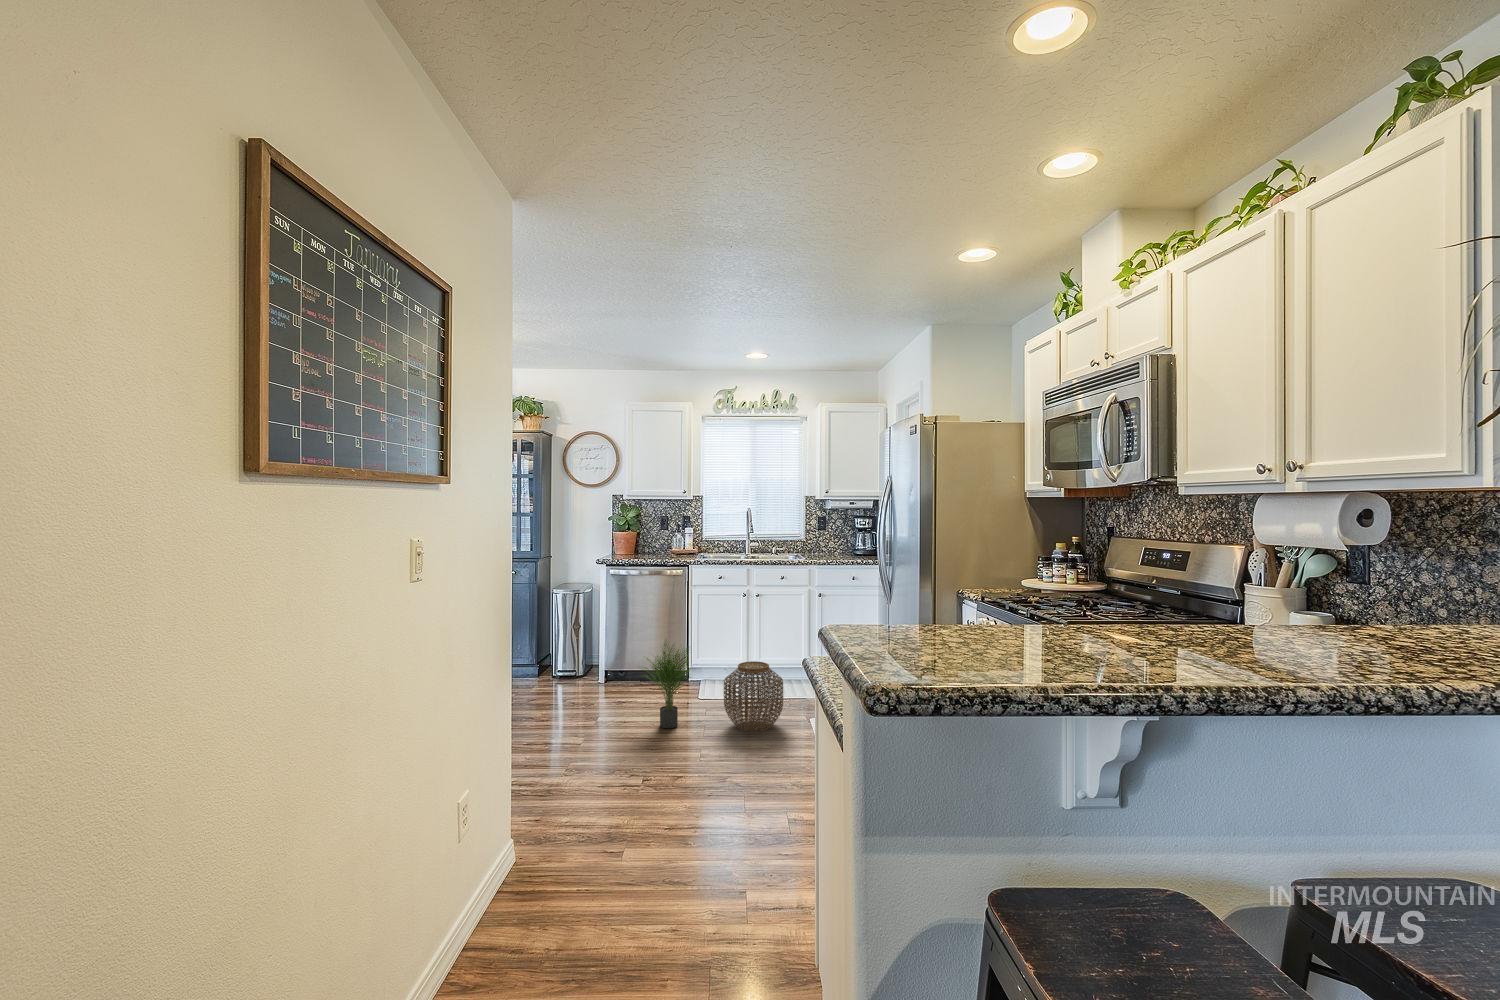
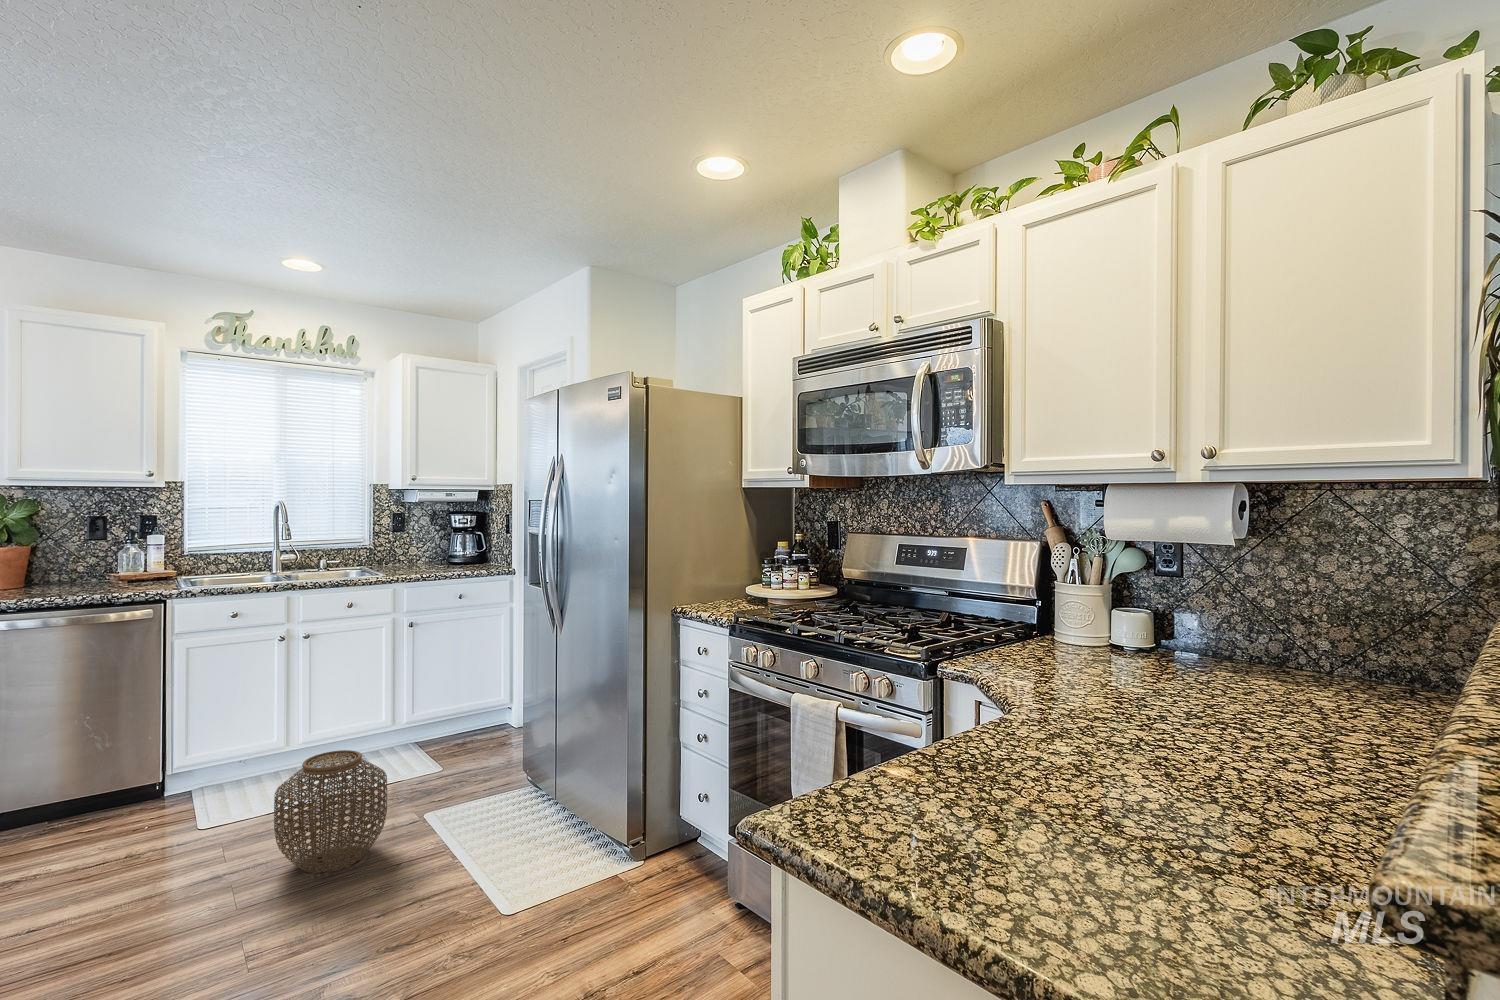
potted plant: present [642,644,689,728] -> none [62,738,215,914]

